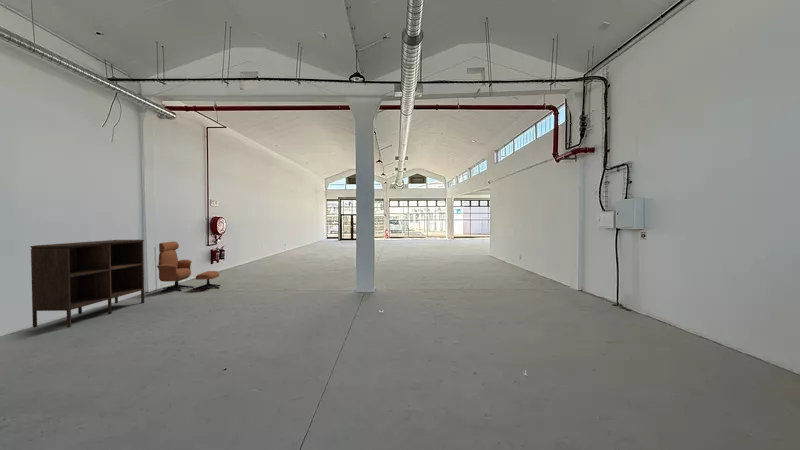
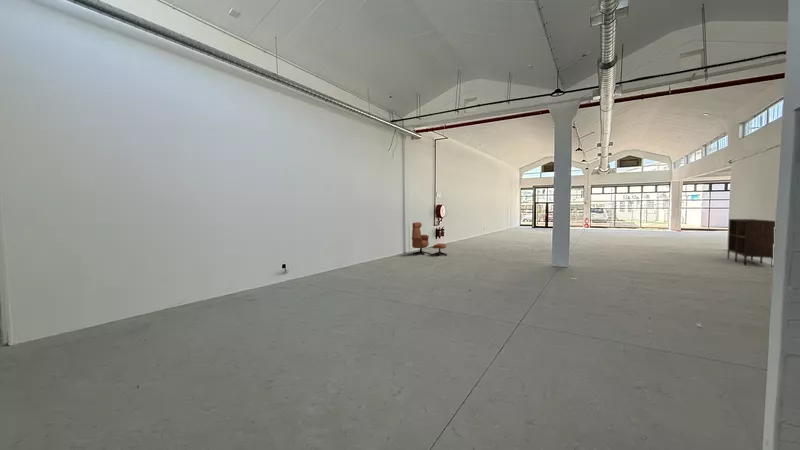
shelving unit: present [30,240,144,327] -> present [728,219,776,267]

